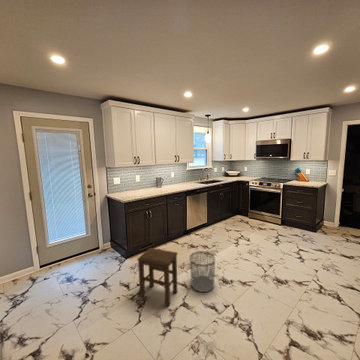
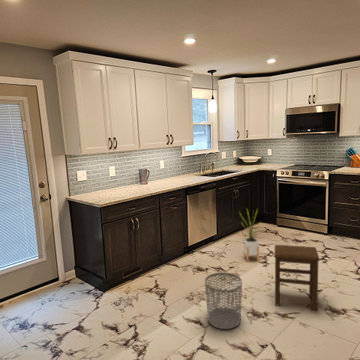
house plant: none [217,205,238,243] -> present [244,214,259,262]
stool: present [138,248,178,306] -> present [275,245,320,310]

